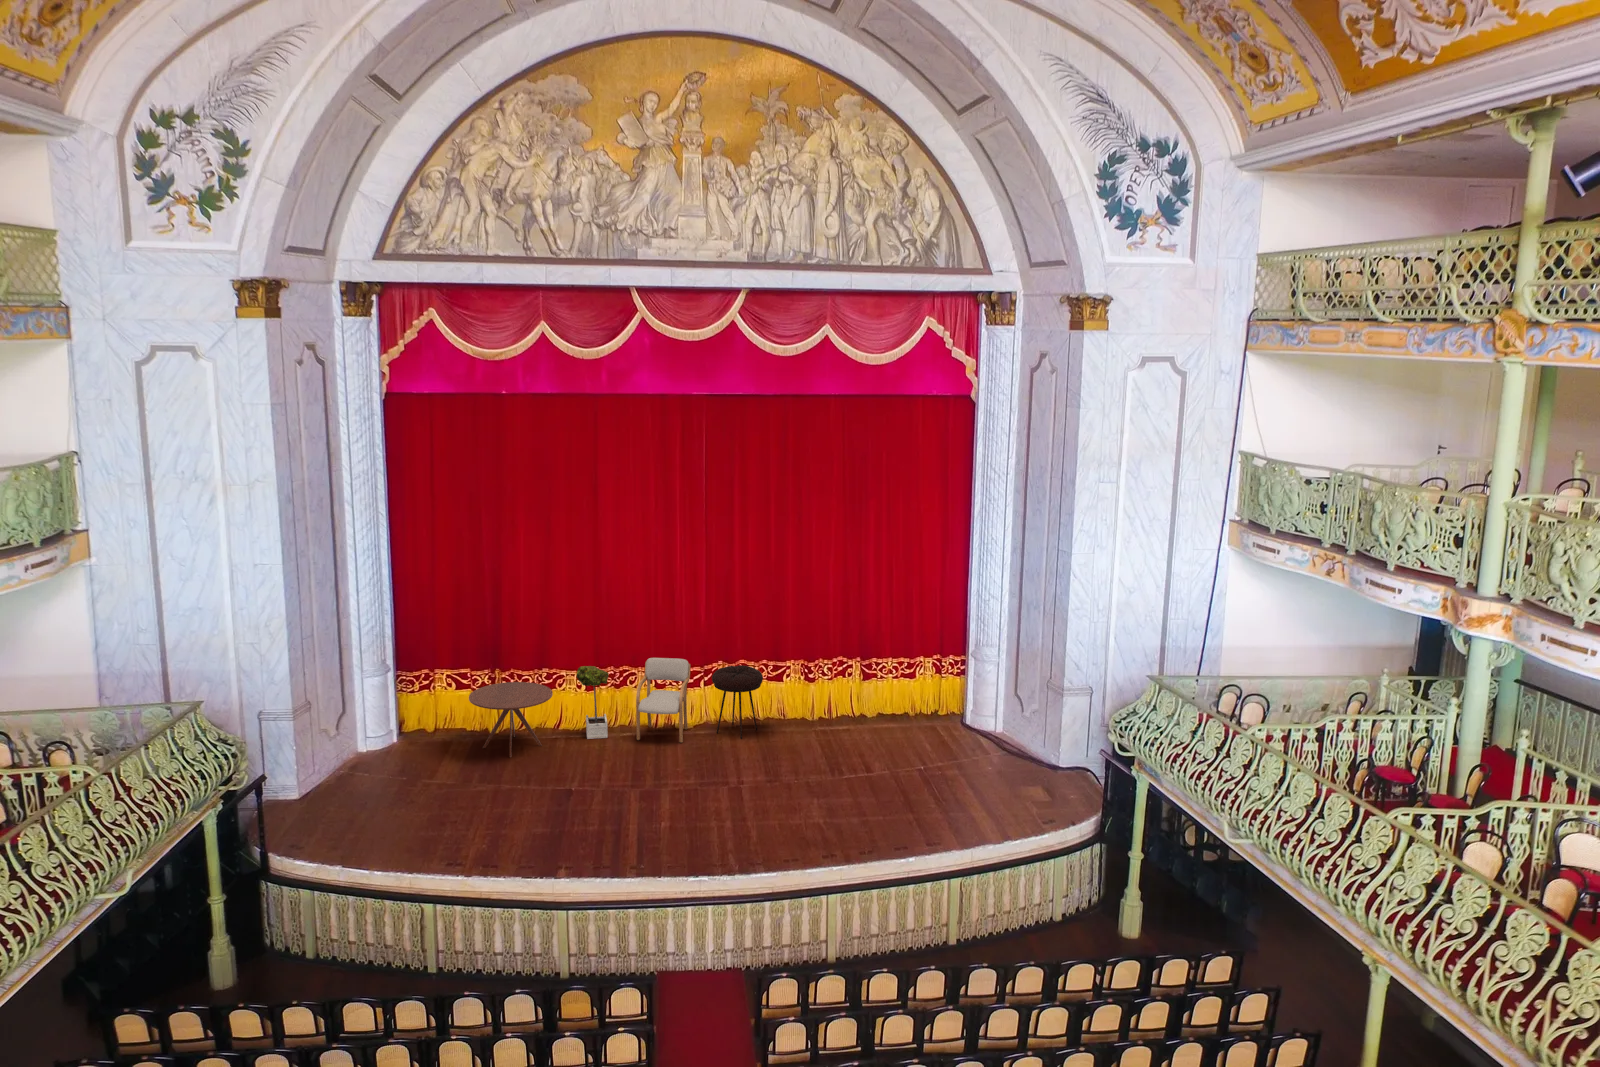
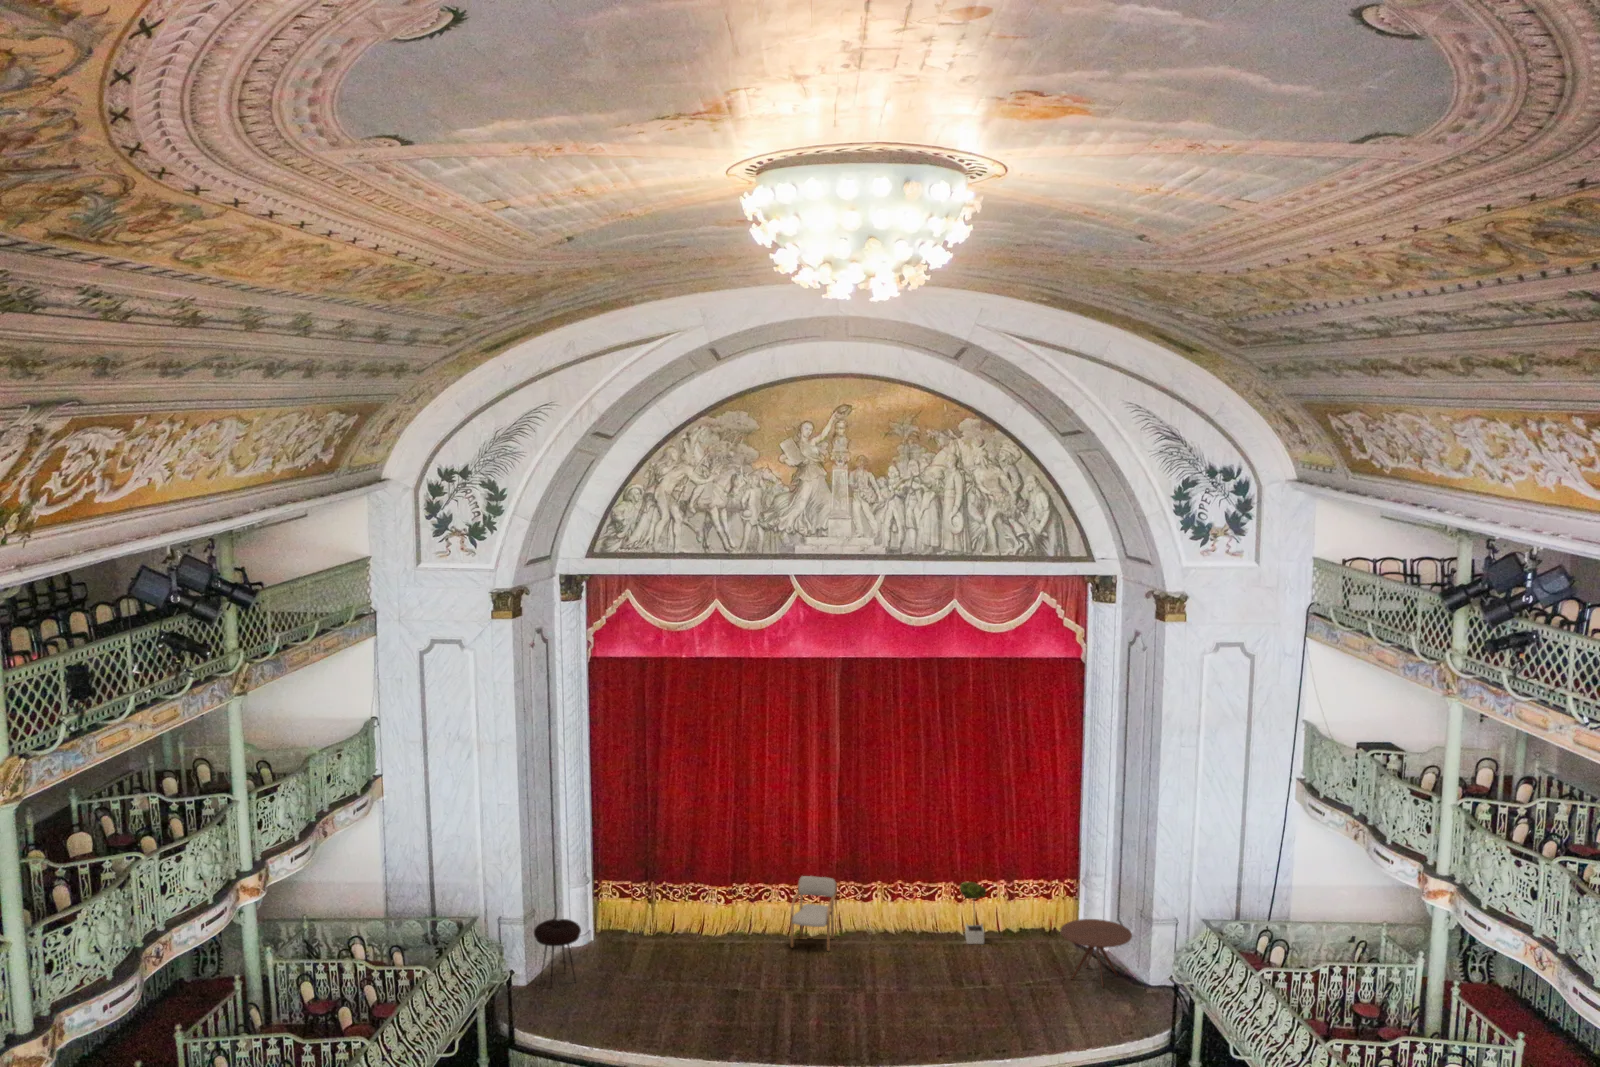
stool: present [712,665,763,739] -> present [534,919,581,986]
potted tree: present [576,666,609,739] -> present [960,882,986,944]
round table: present [469,682,553,758] -> present [1060,919,1132,987]

